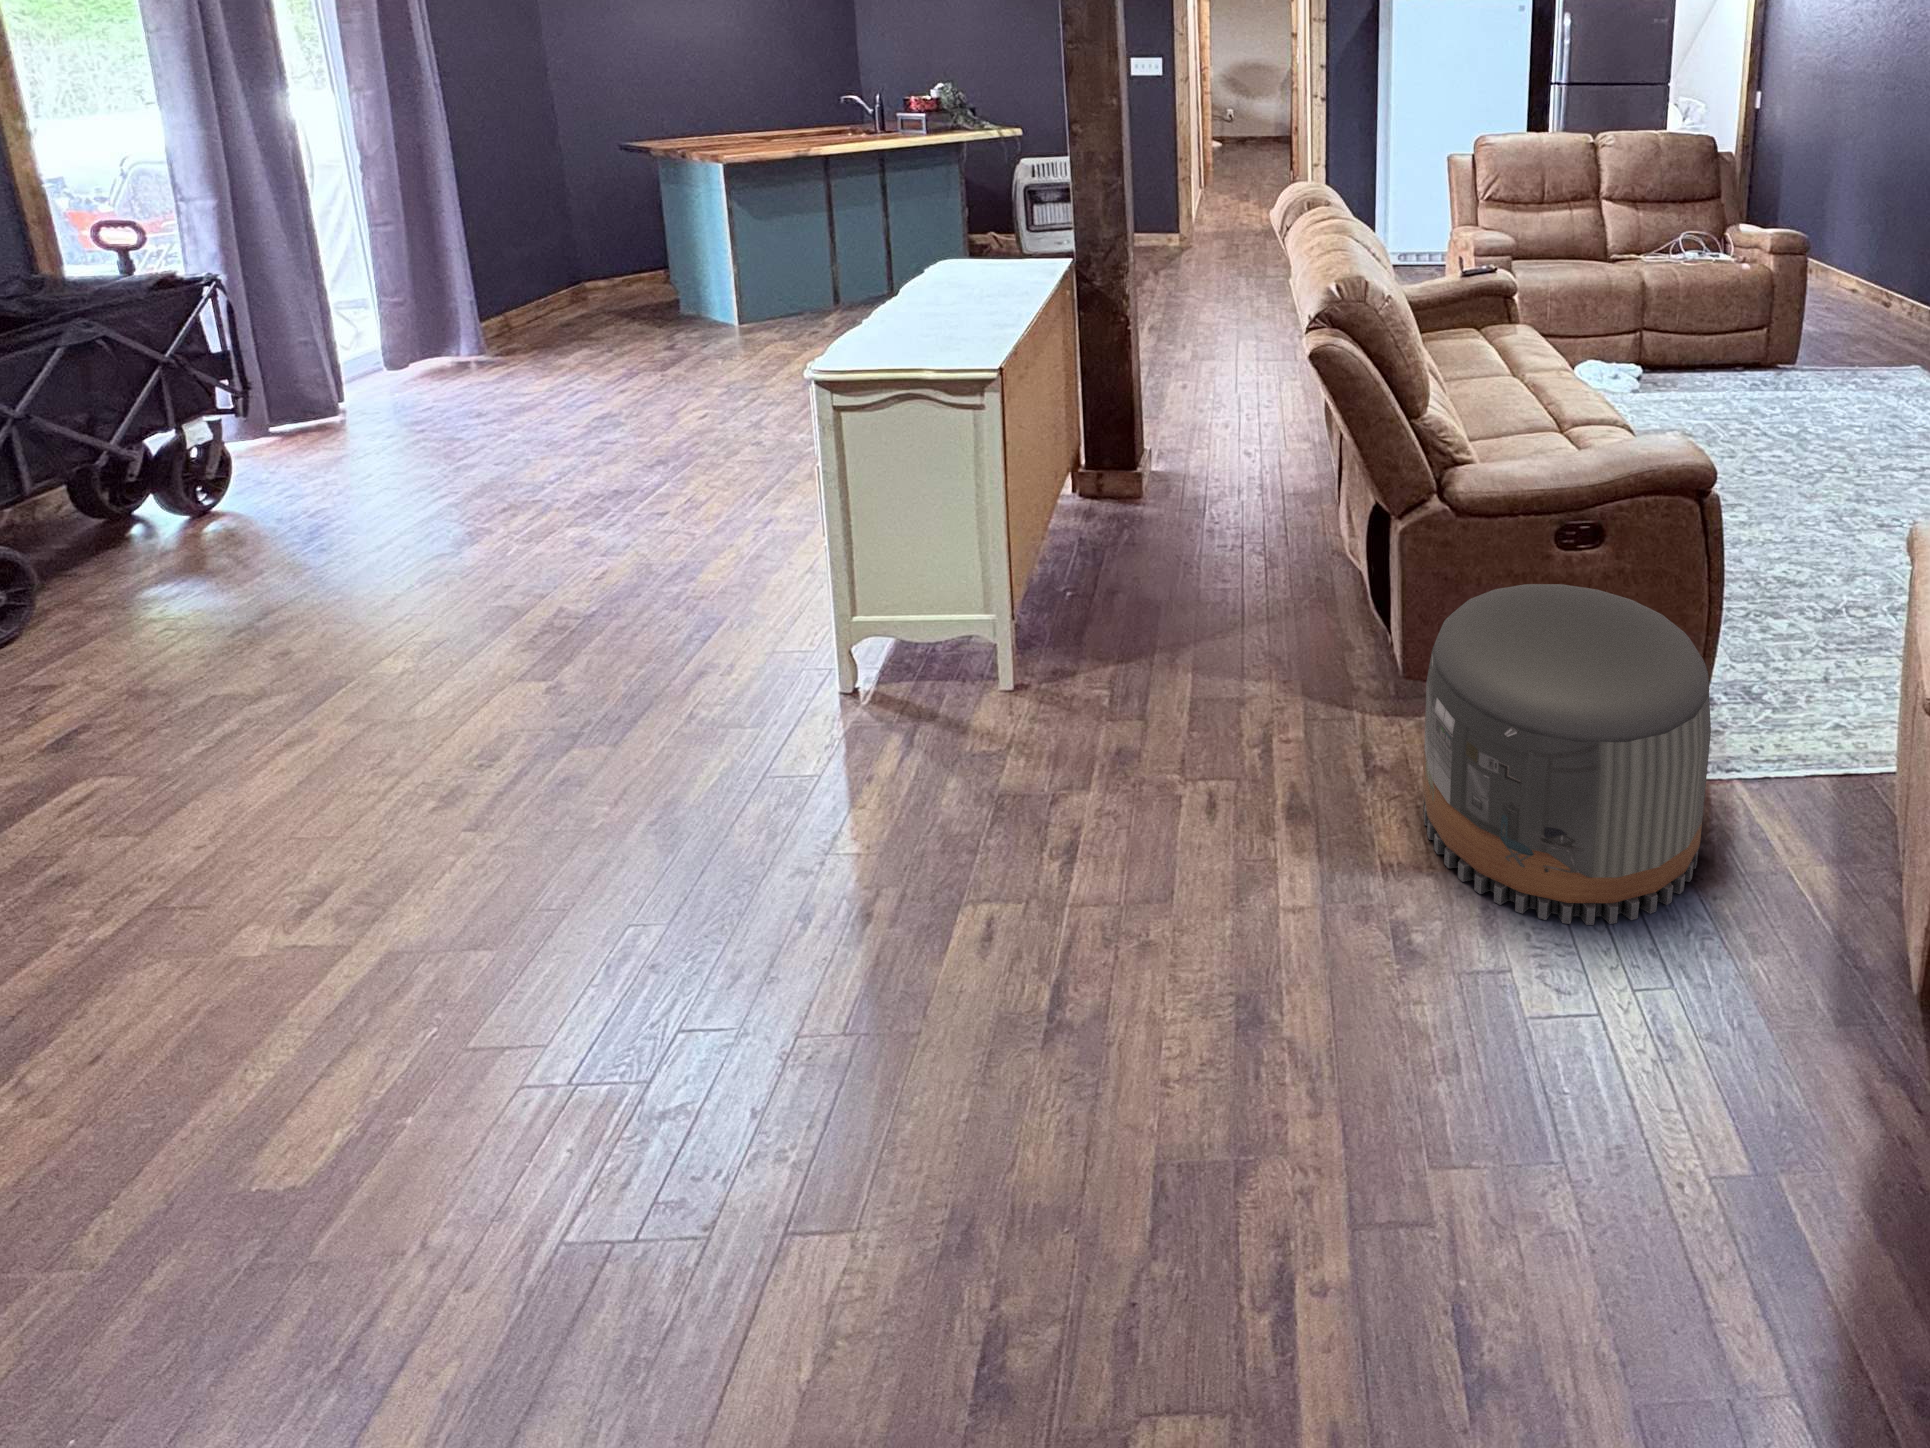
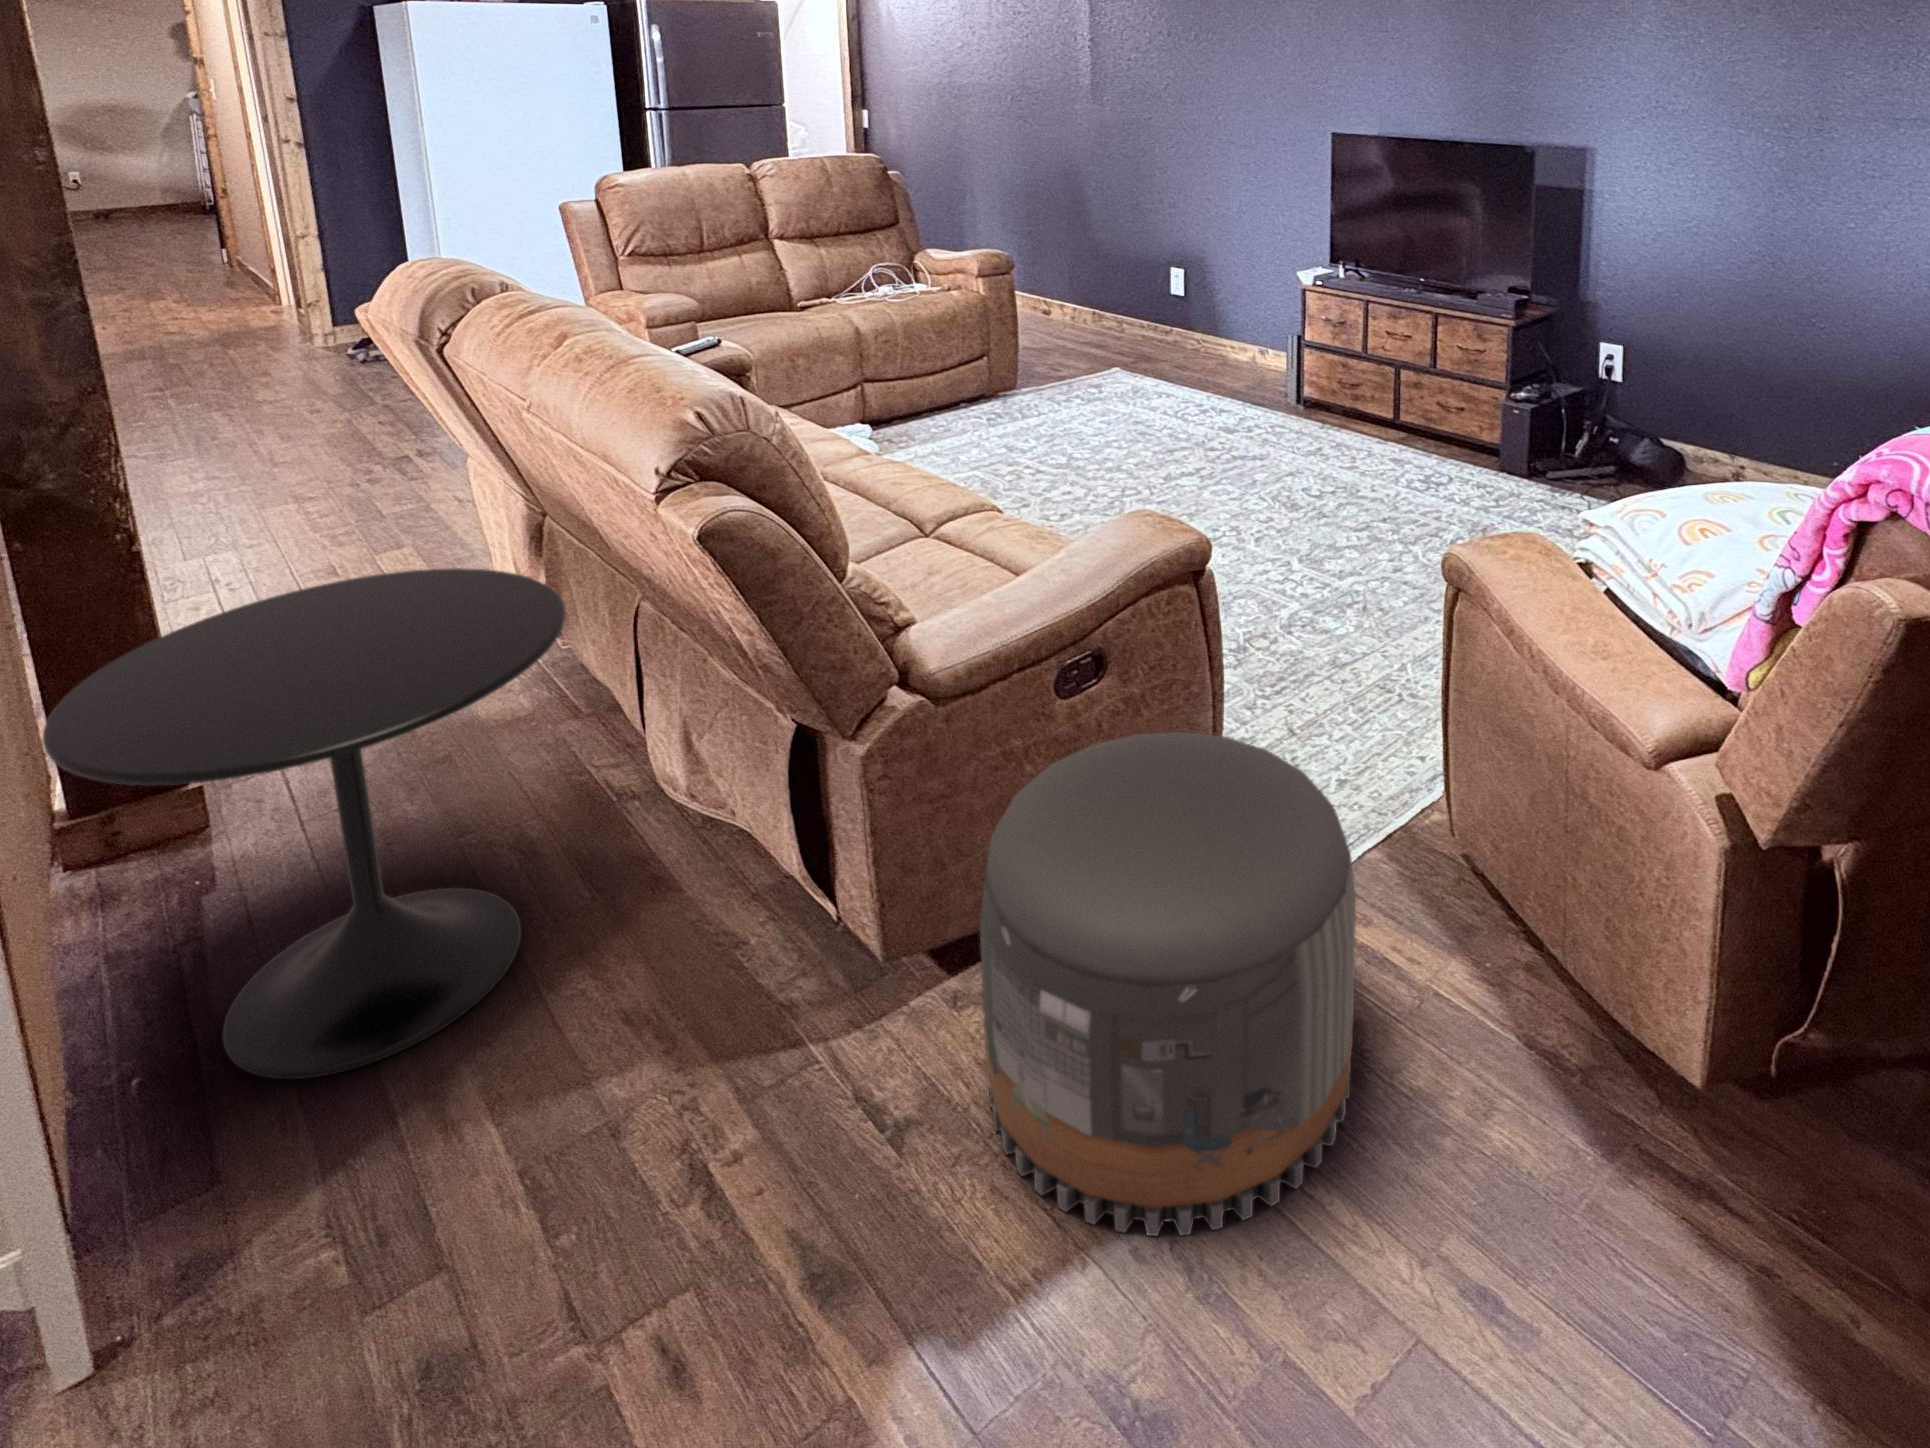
side table: none [1061,361,1298,621] -> present [43,568,566,1079]

